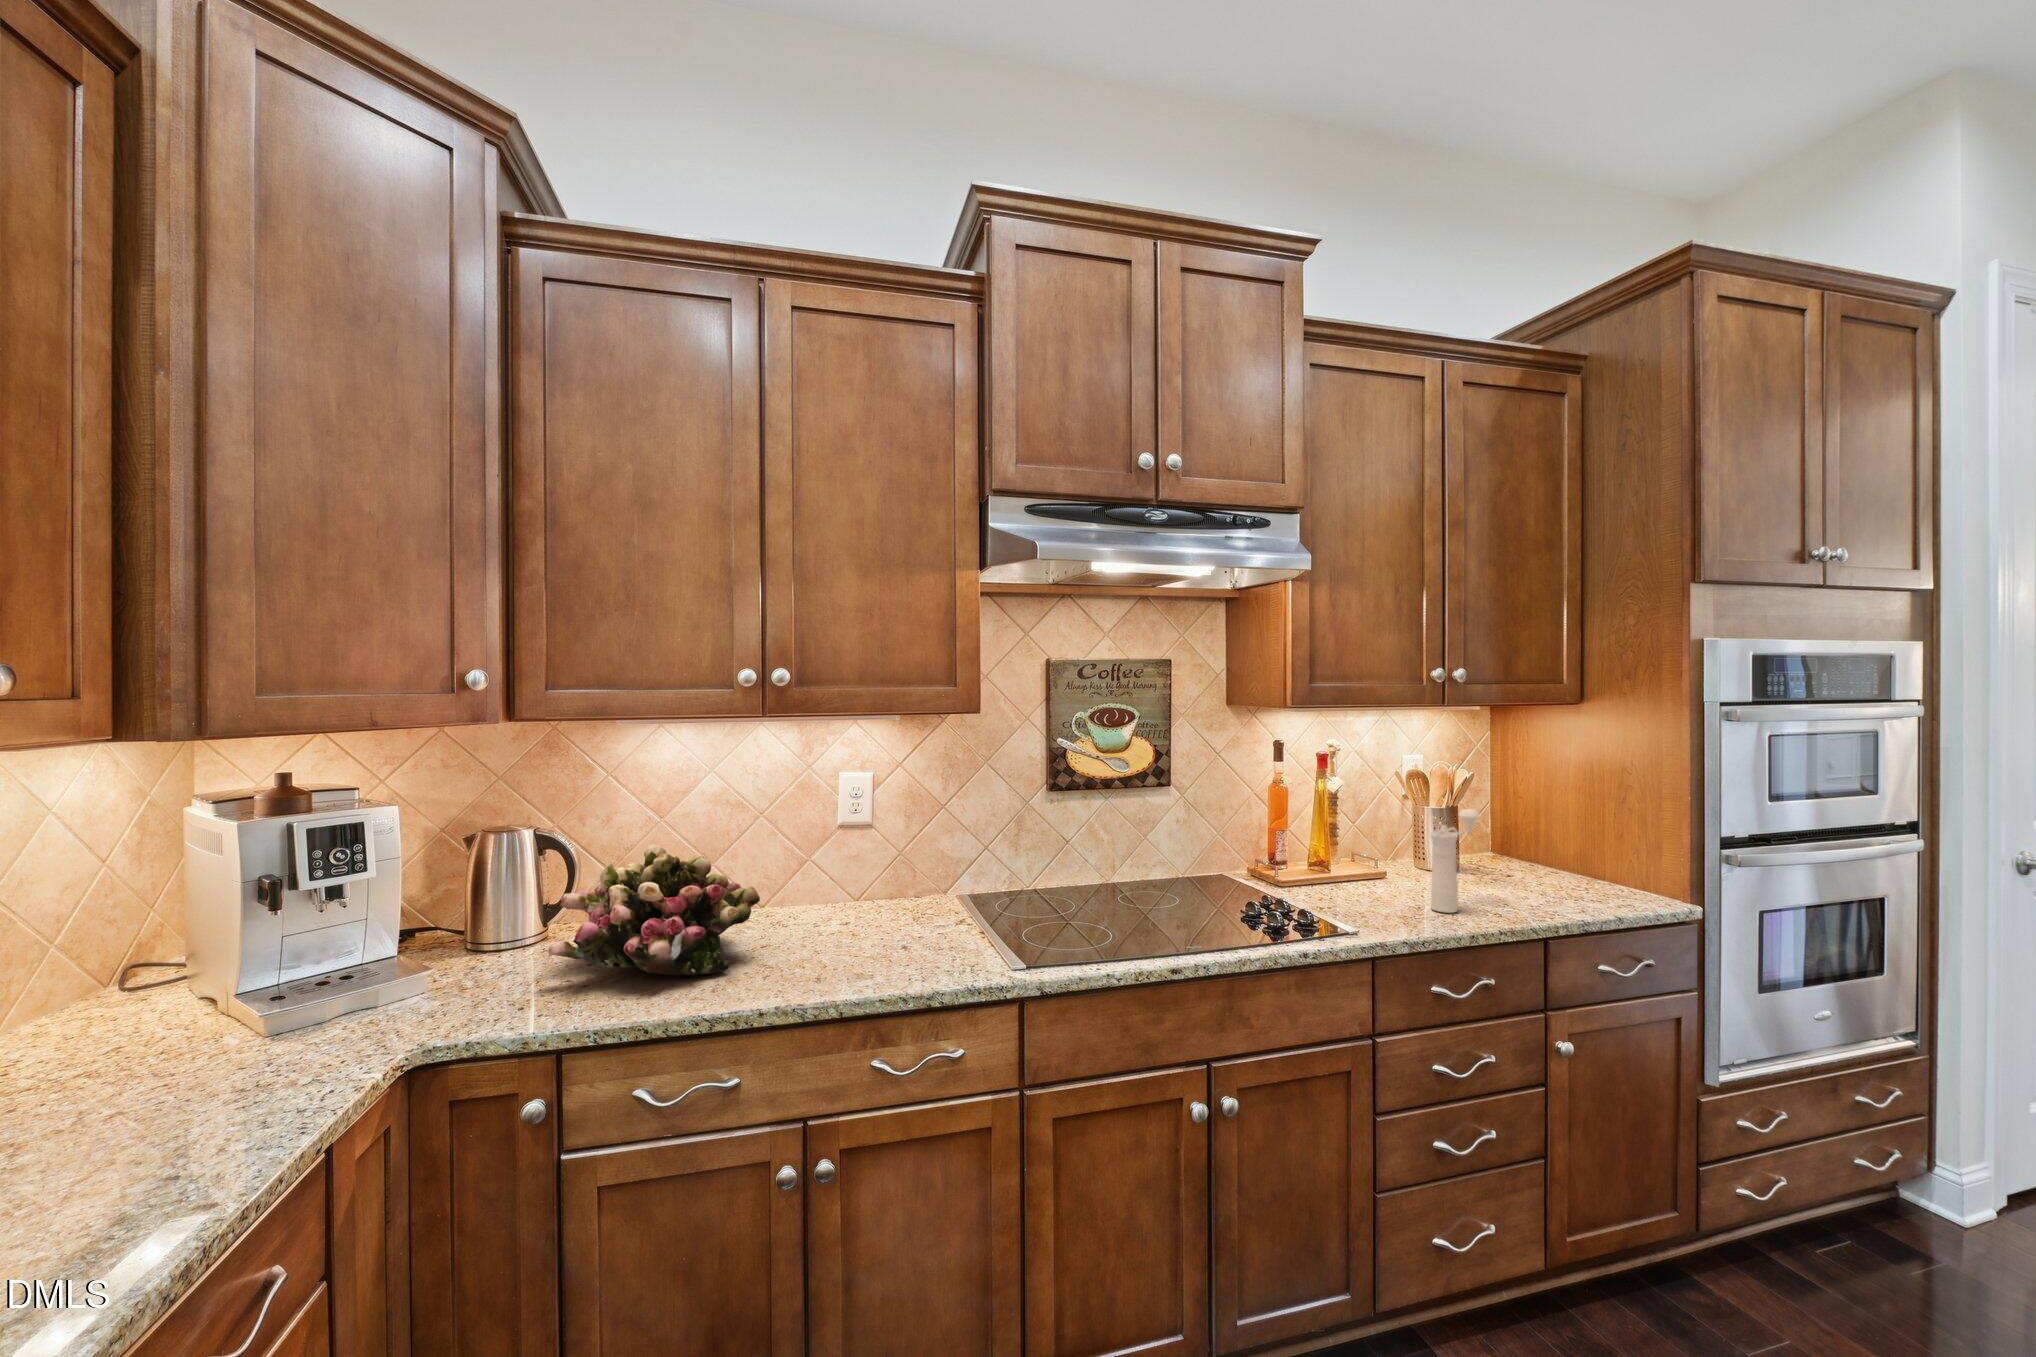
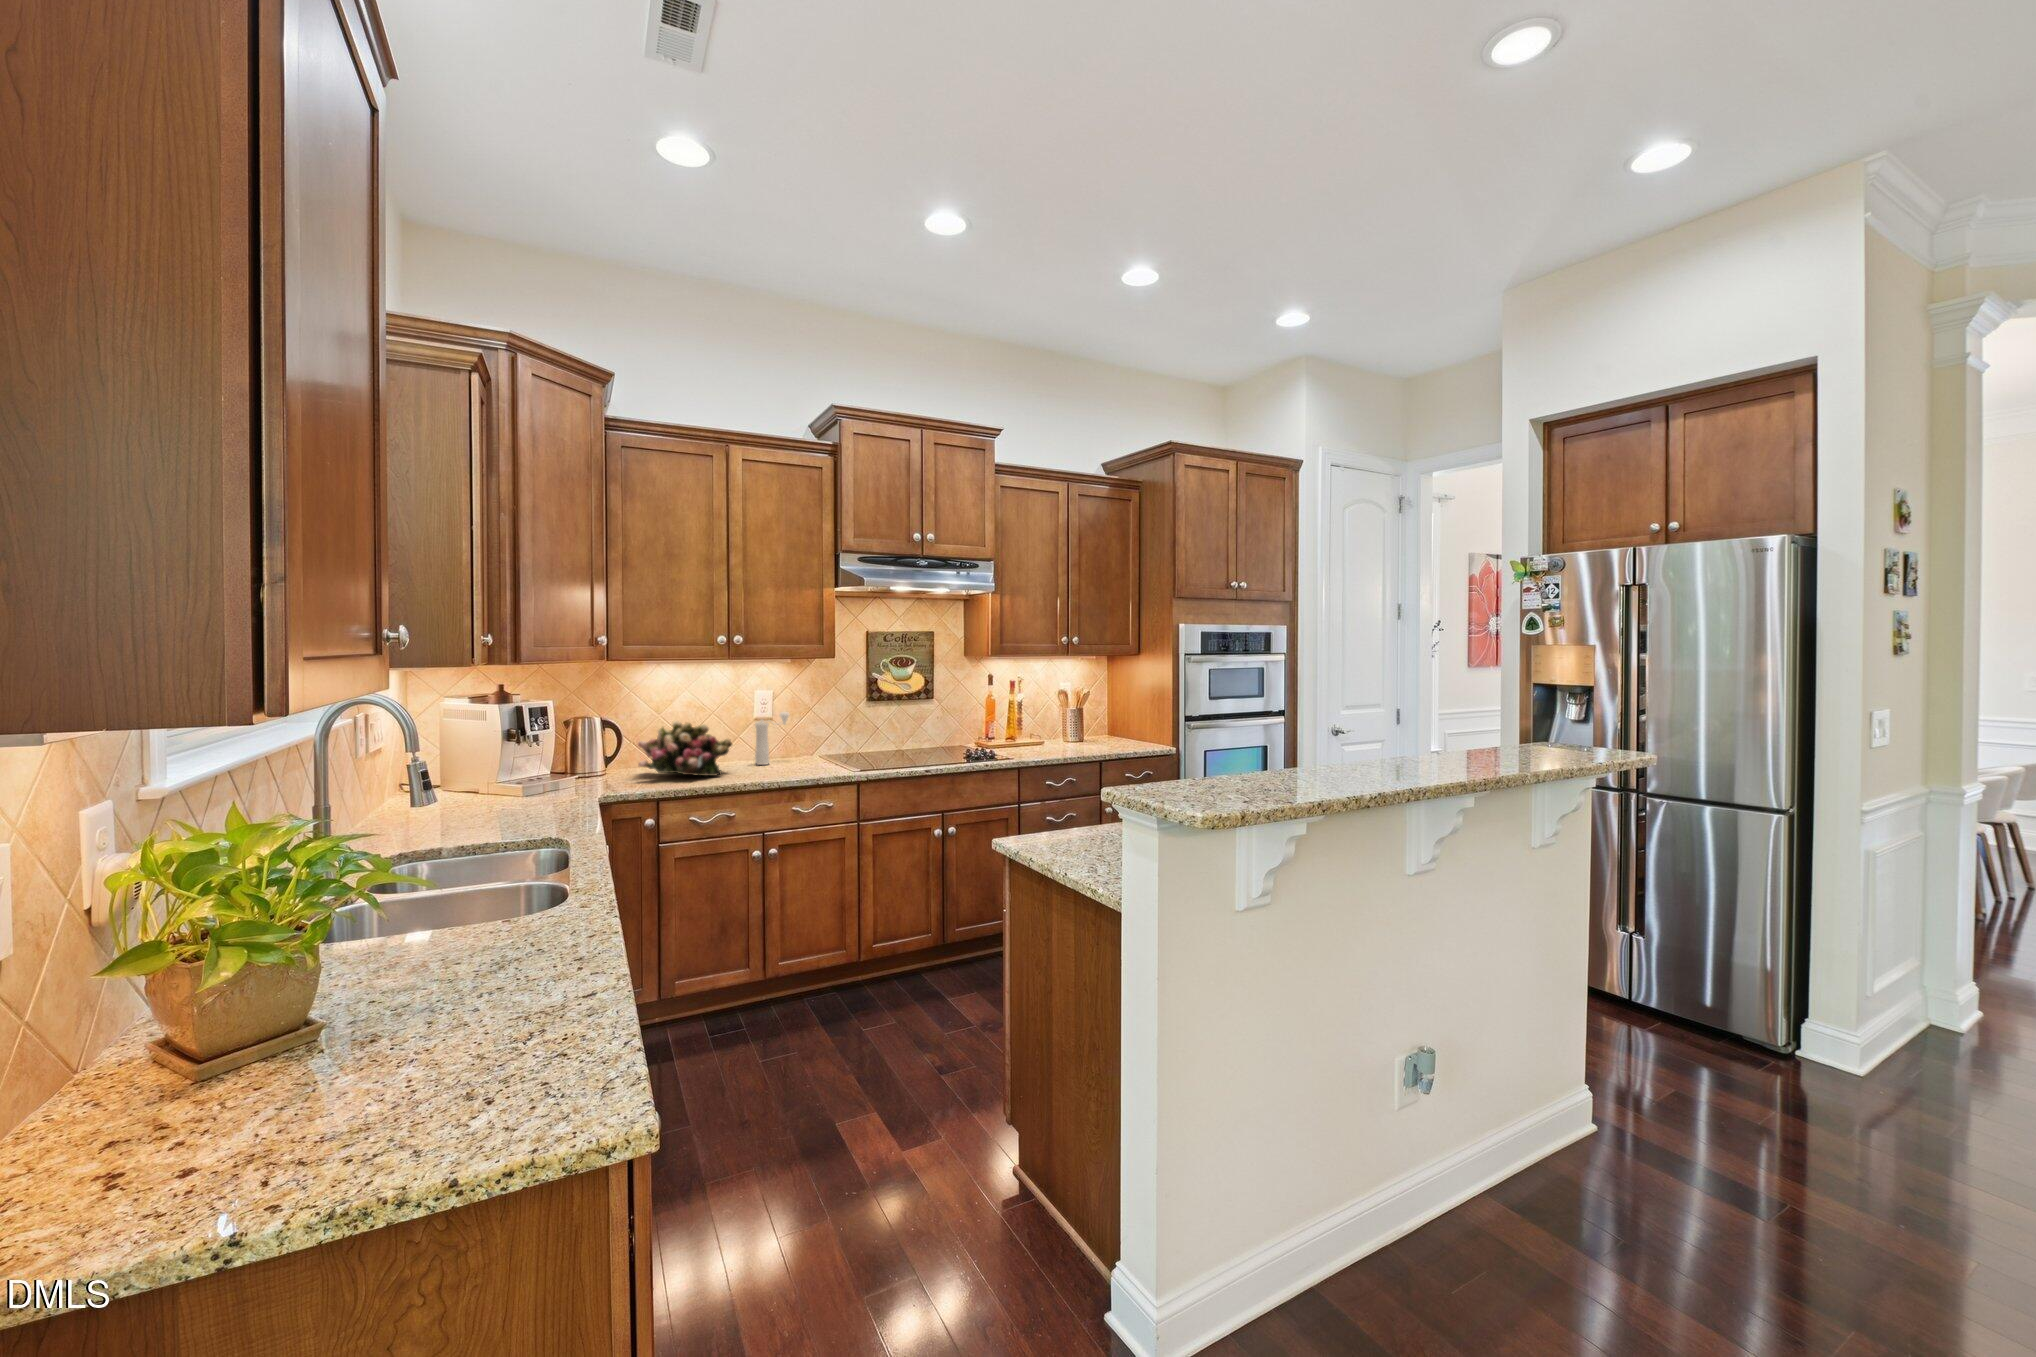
pepper mill: present [1430,809,1479,913] -> present [755,712,789,765]

